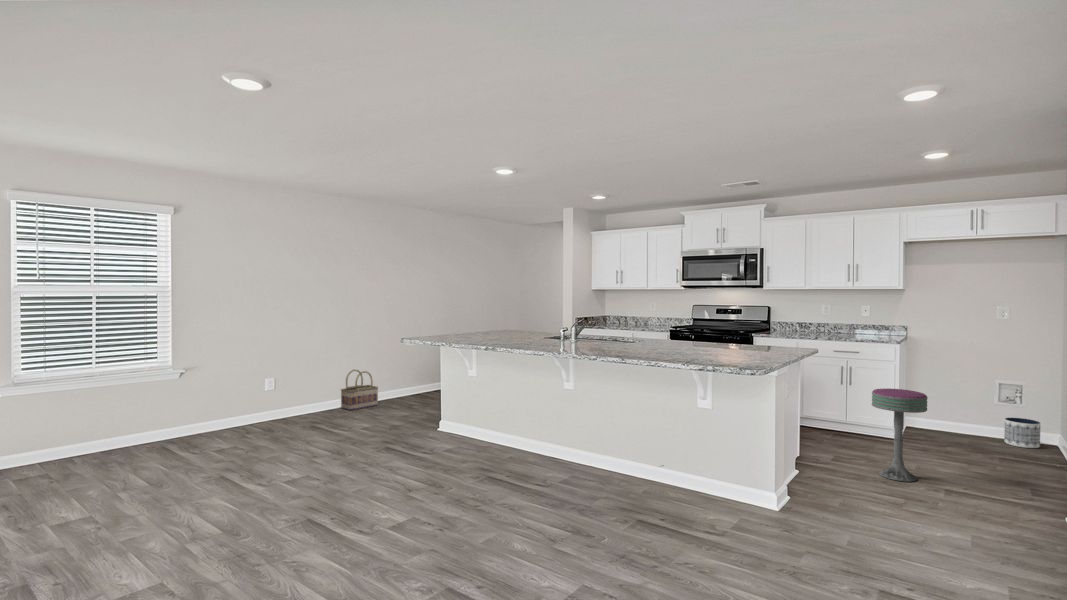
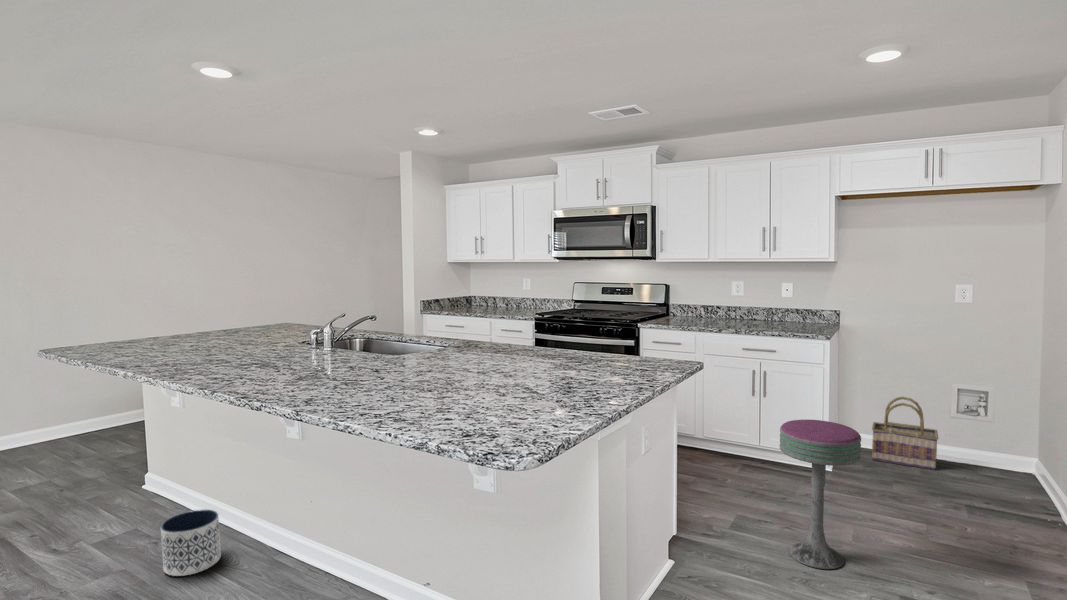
basket: present [341,370,378,410] -> present [872,397,938,470]
planter: present [1004,418,1040,448] -> present [161,509,221,576]

